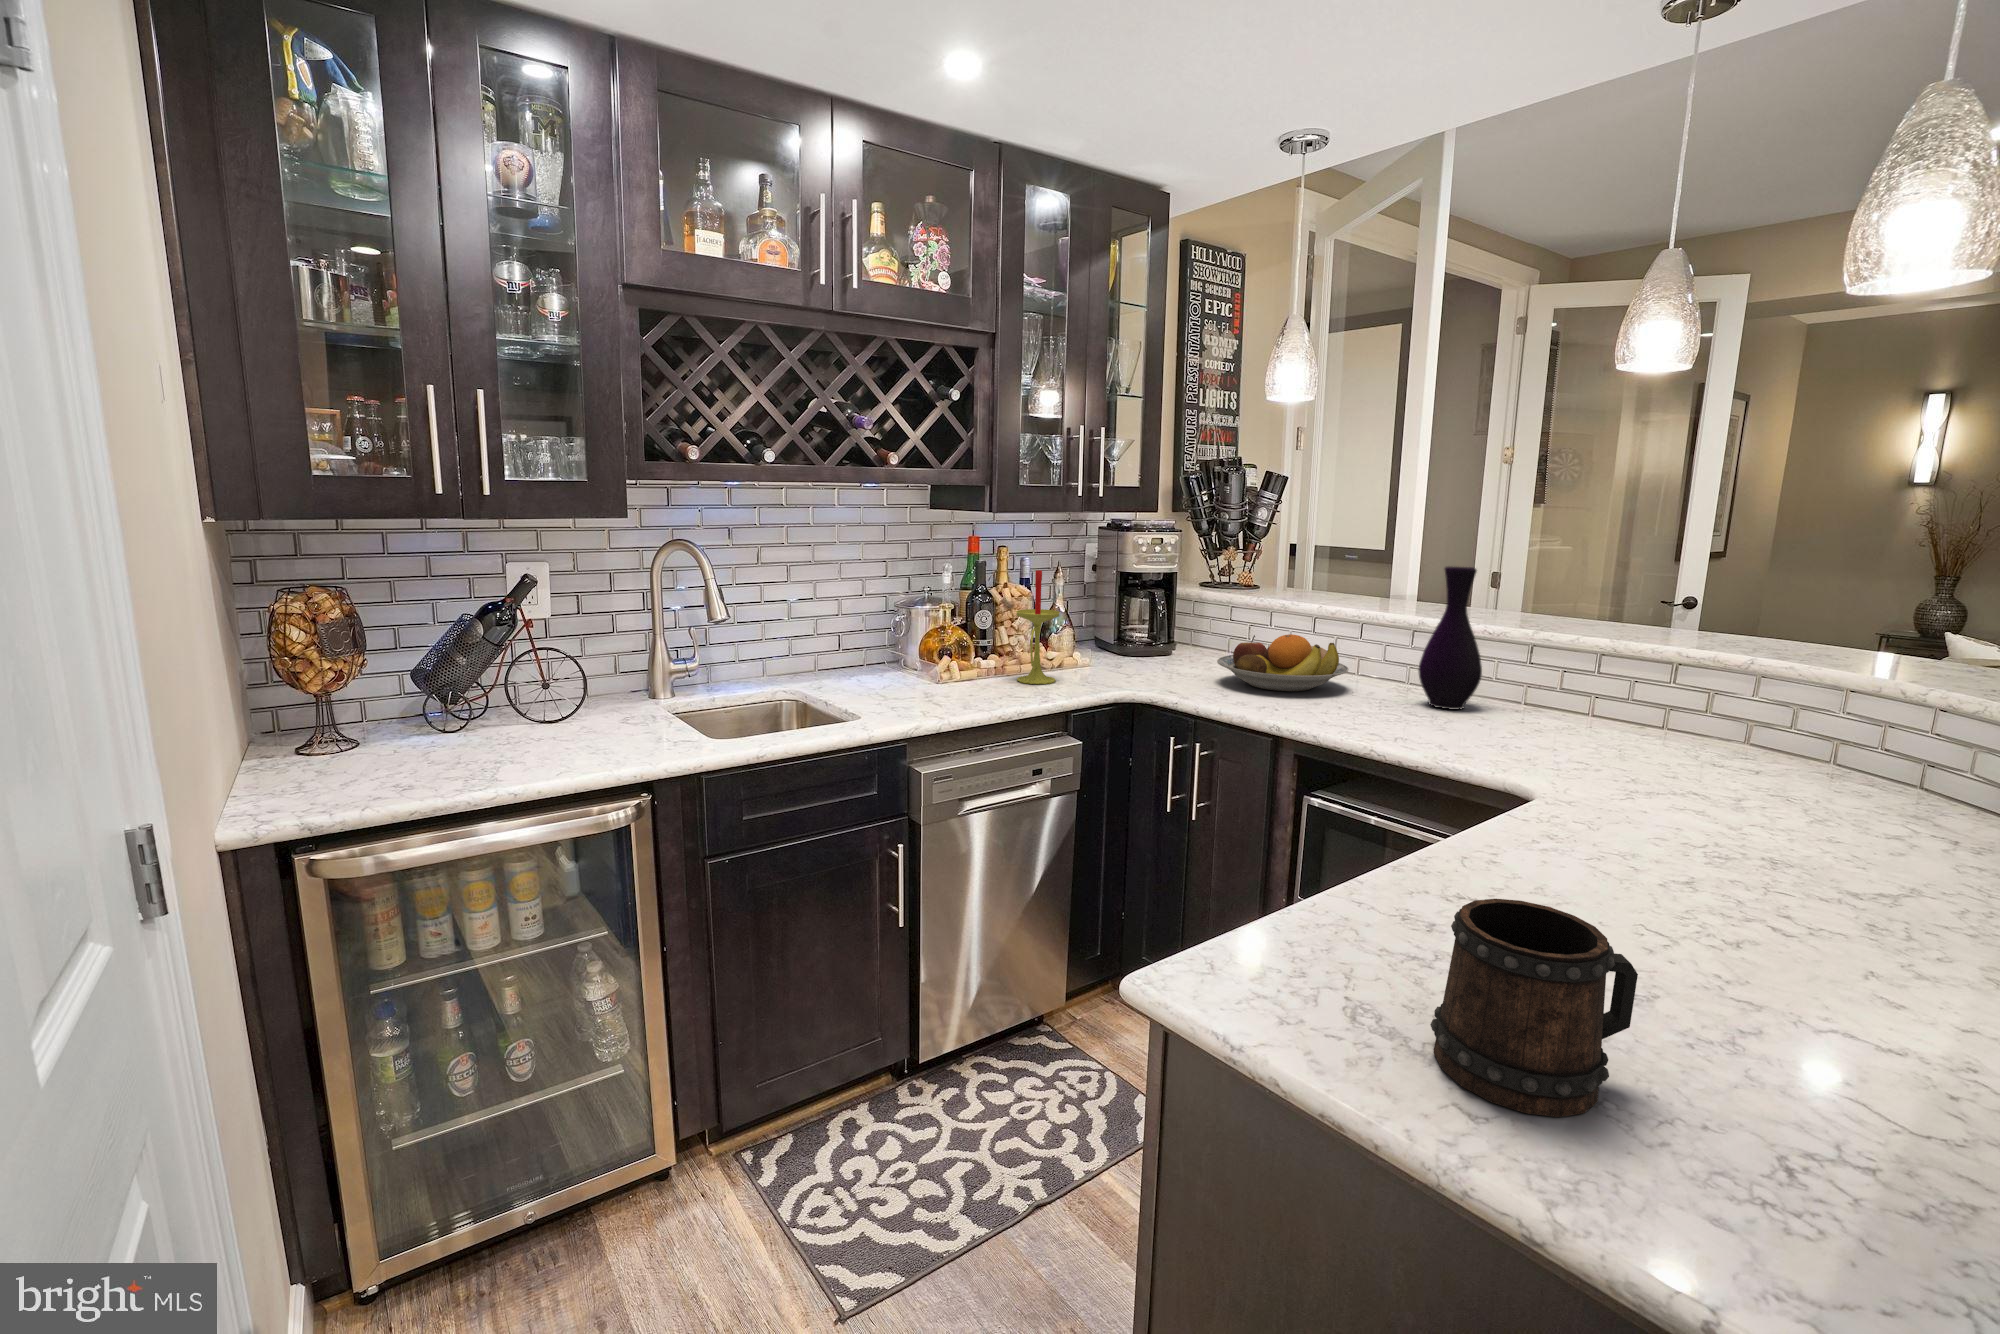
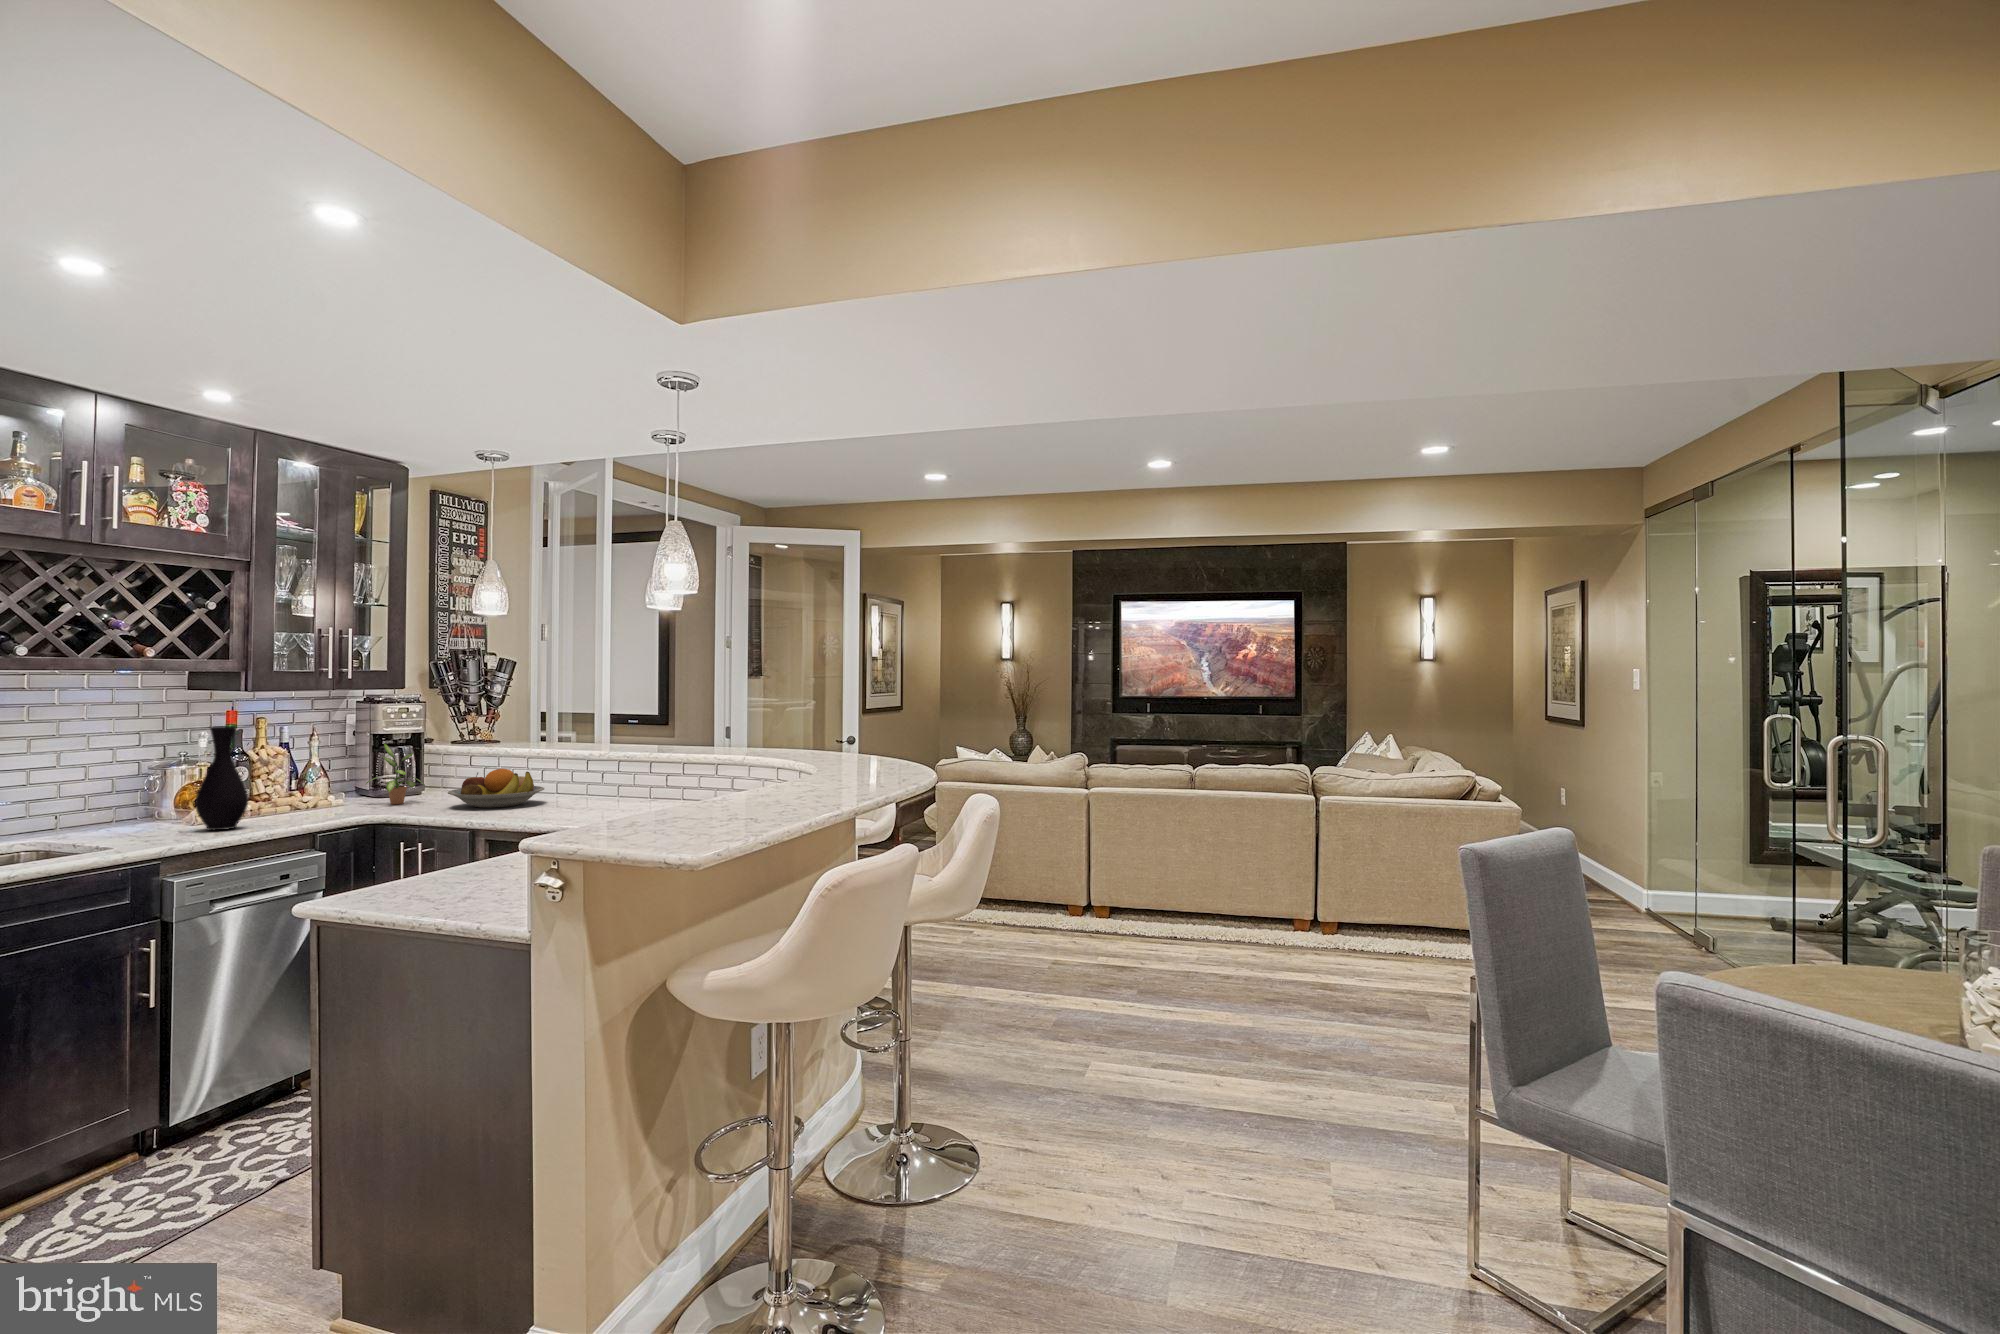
vase: present [1419,566,1482,710] -> present [195,726,248,830]
candle: present [1016,570,1060,684] -> none [270,731,311,820]
potted plant: none [1110,585,1180,667] -> present [366,744,424,804]
beer mug: present [1430,899,1638,1117] -> none [426,828,498,893]

